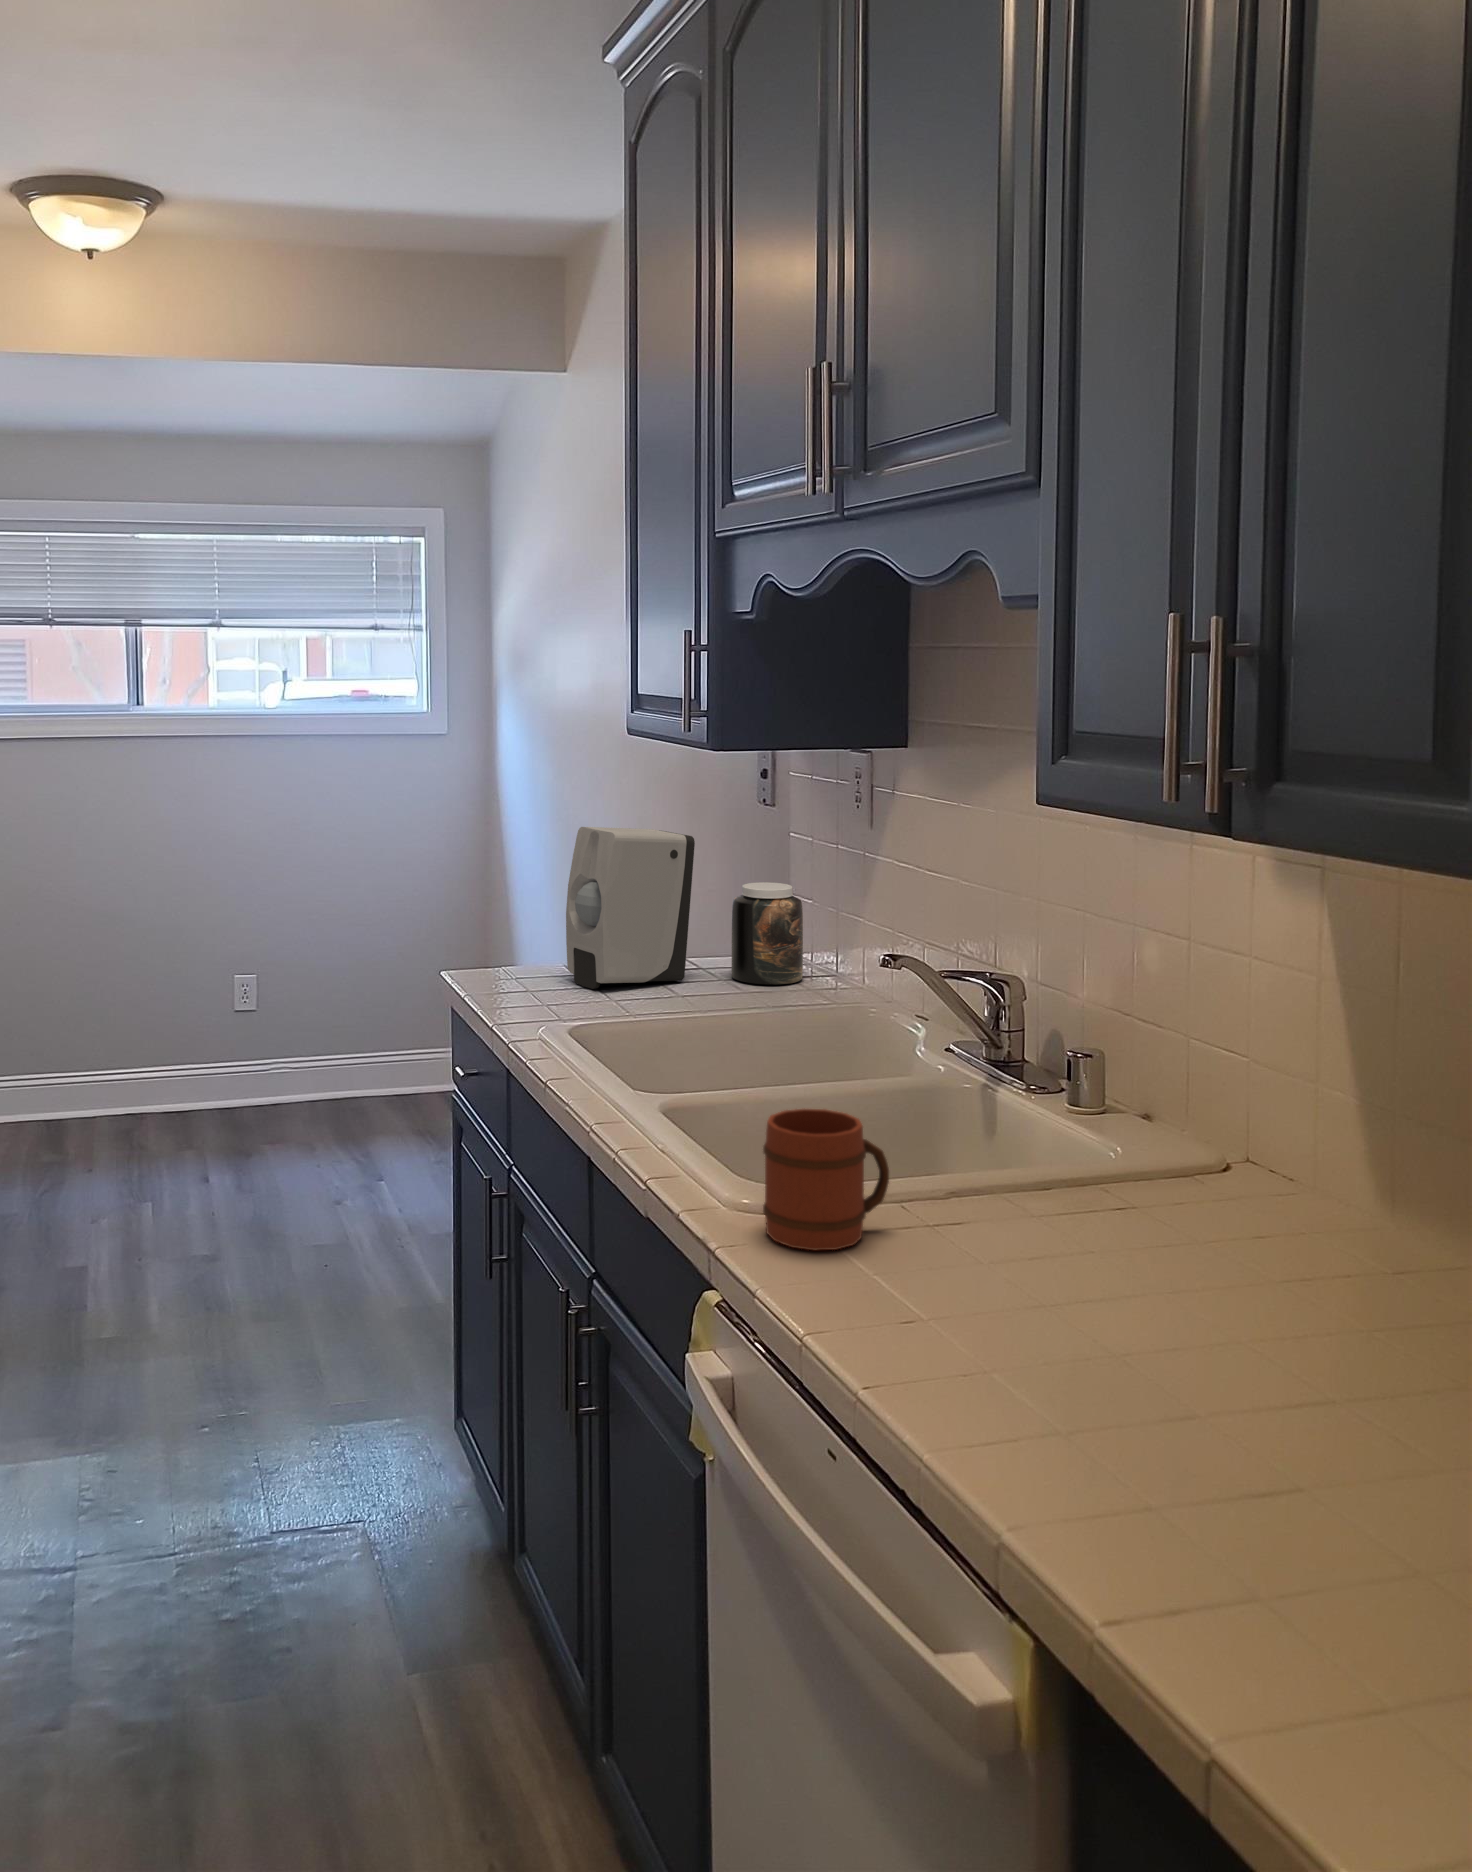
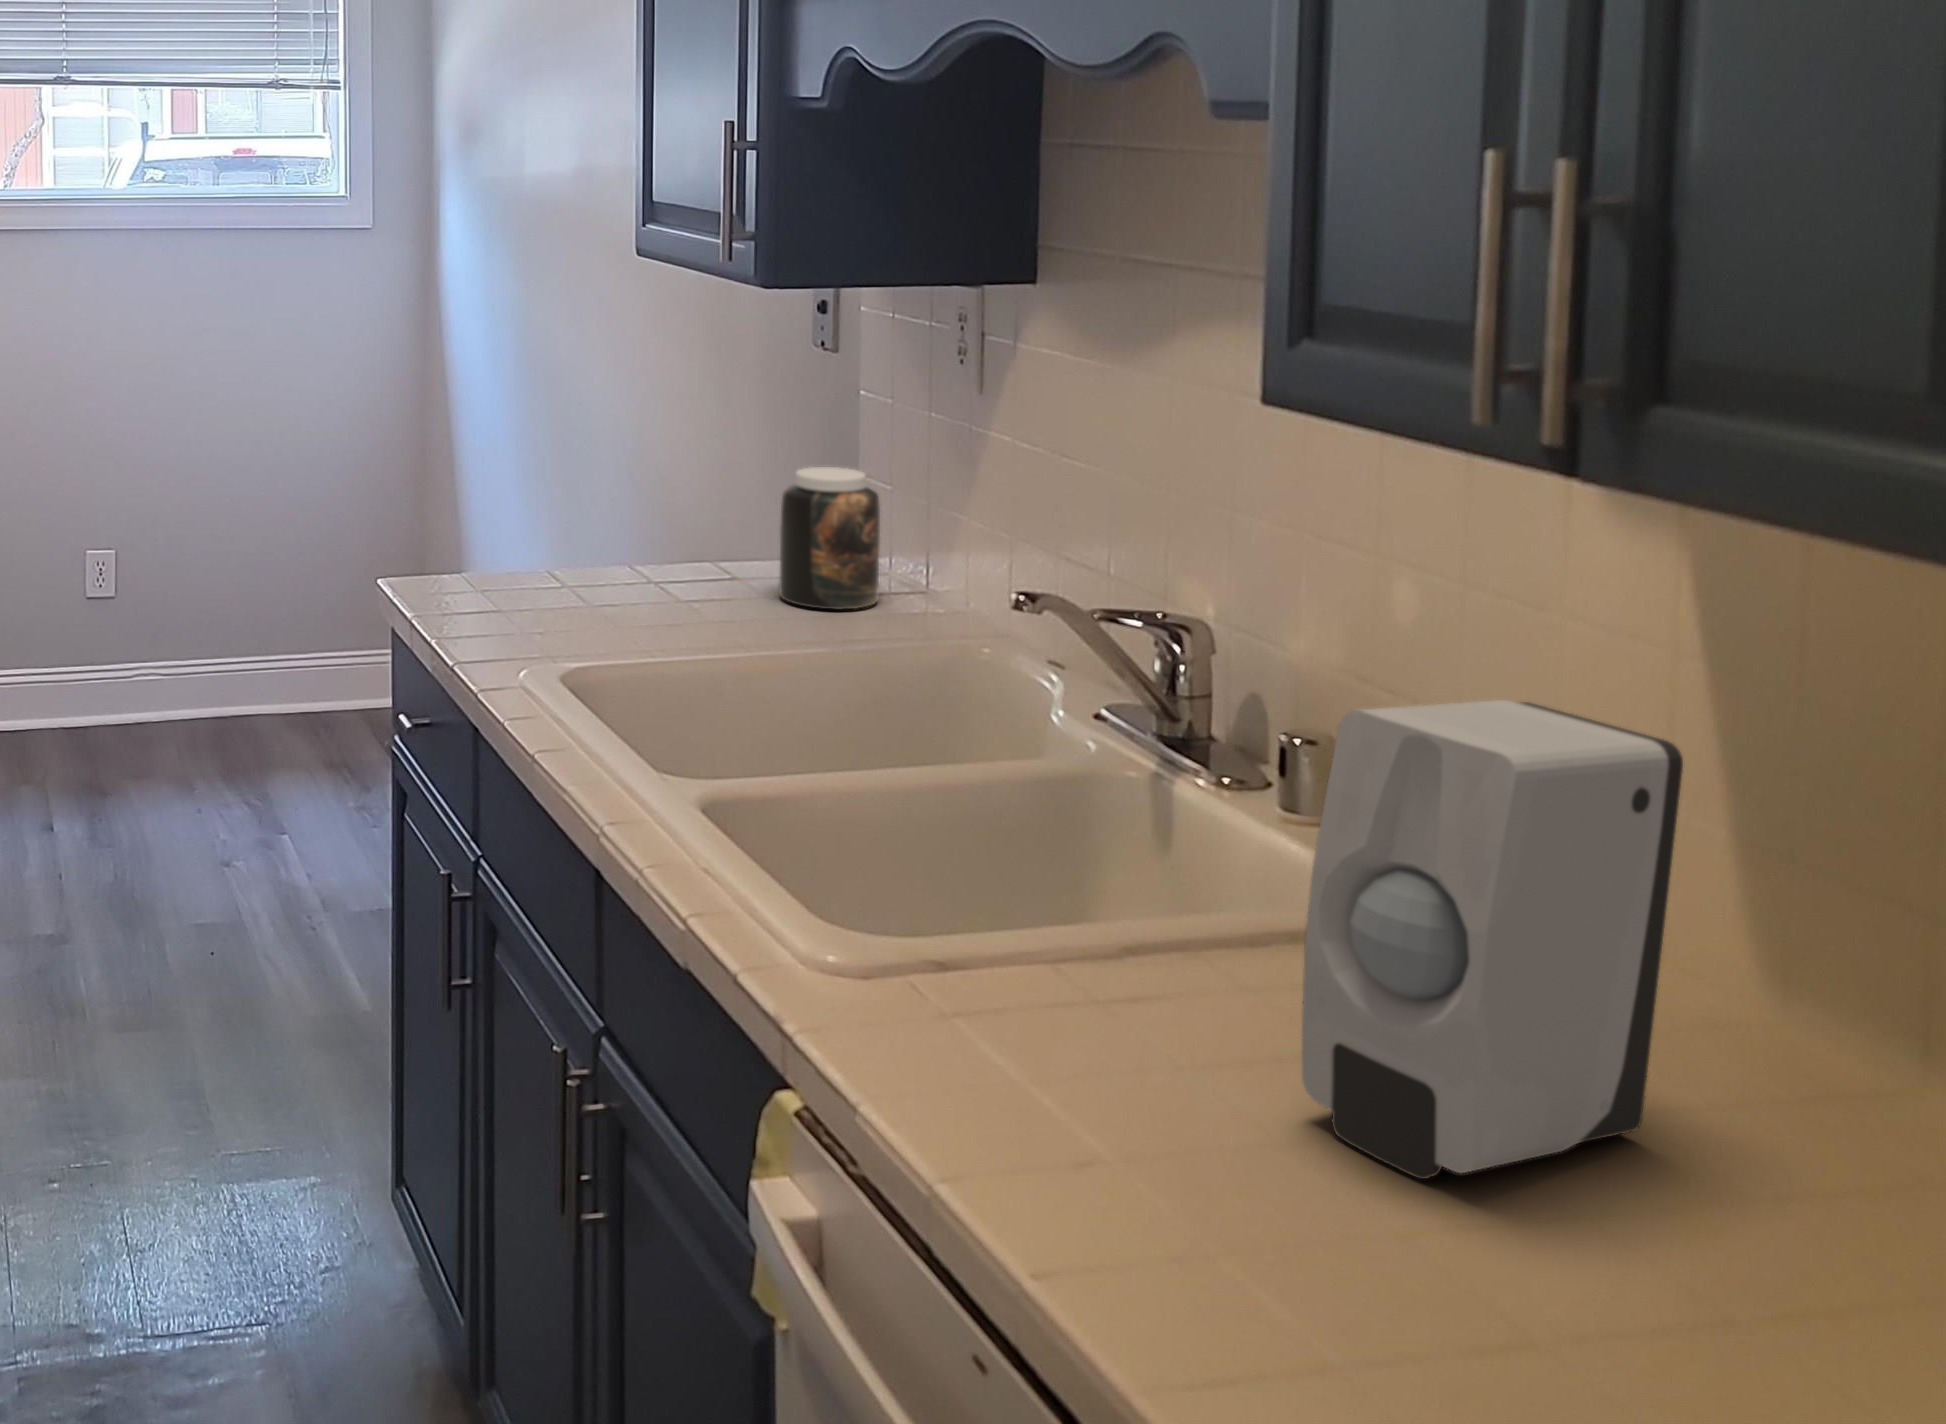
soap dispenser: present [566,827,695,989] -> present [1302,700,1683,1179]
mug: present [763,1109,889,1250] -> none [865,841,1048,1050]

